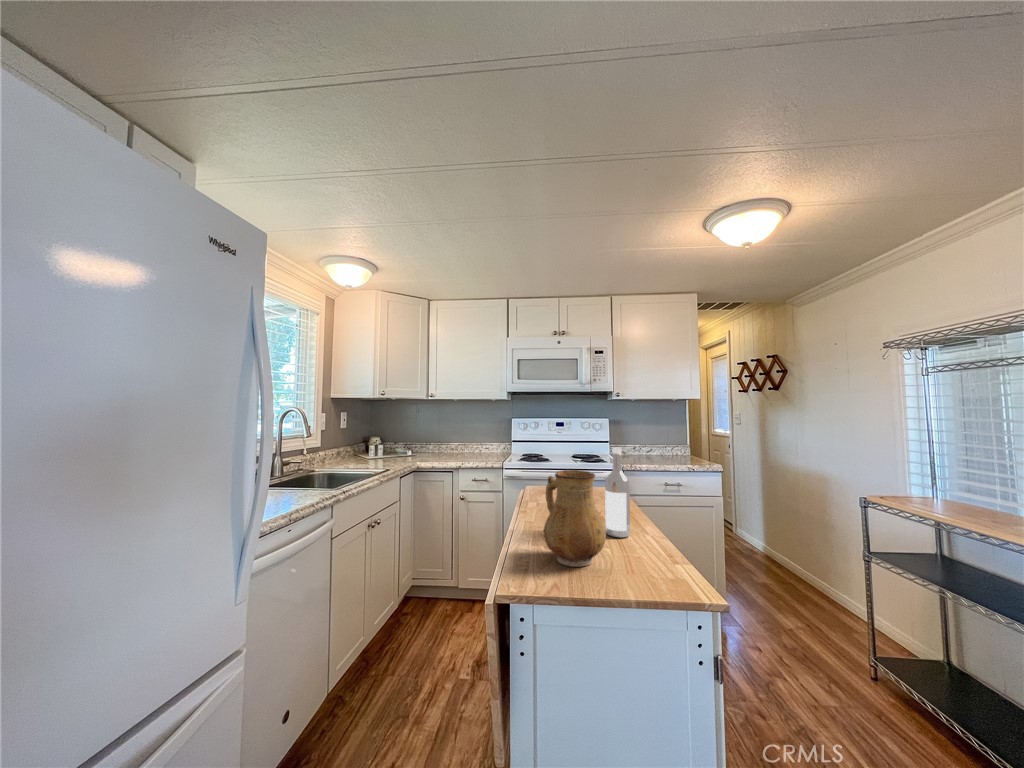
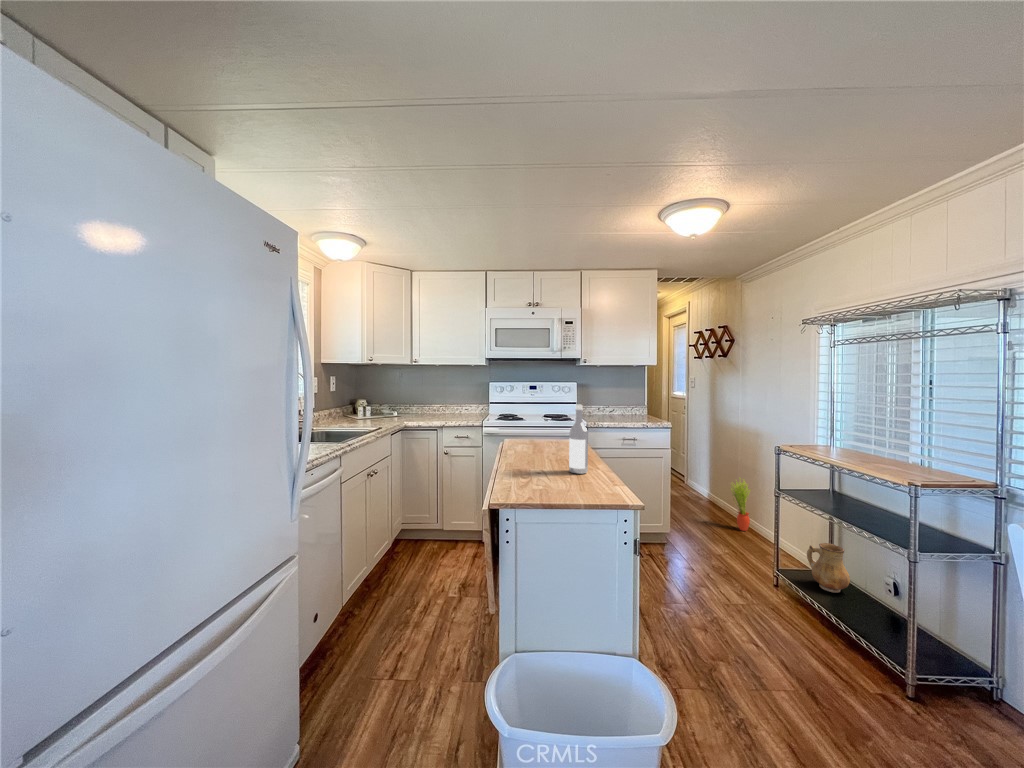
ceramic pitcher: present [544,470,606,567] -> present [807,543,850,593]
potted plant: none [795,531,823,598] -> present [732,478,750,531]

